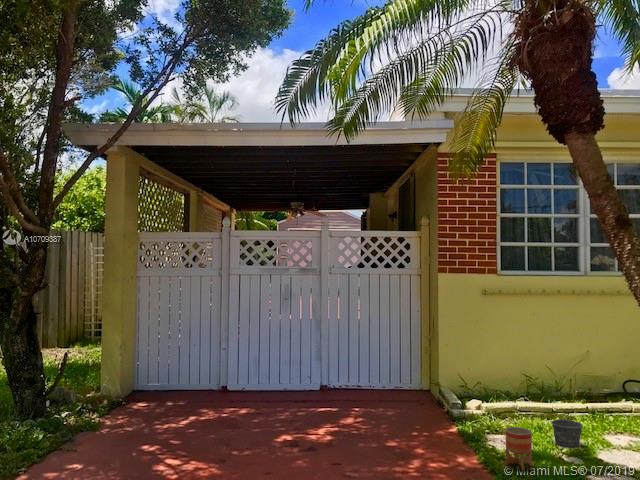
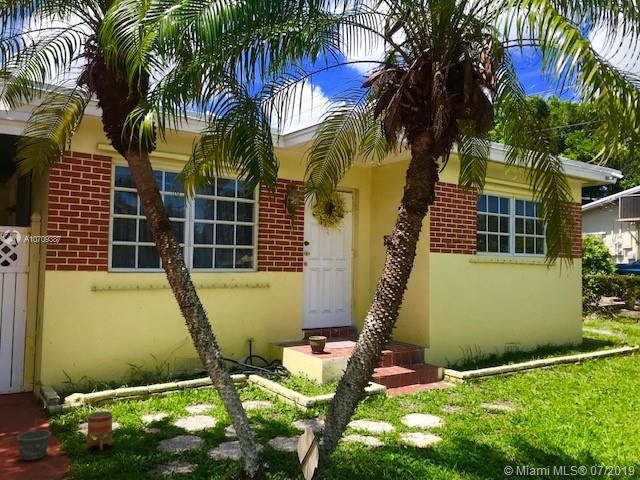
bucket: present [551,419,583,447] -> present [17,429,51,460]

